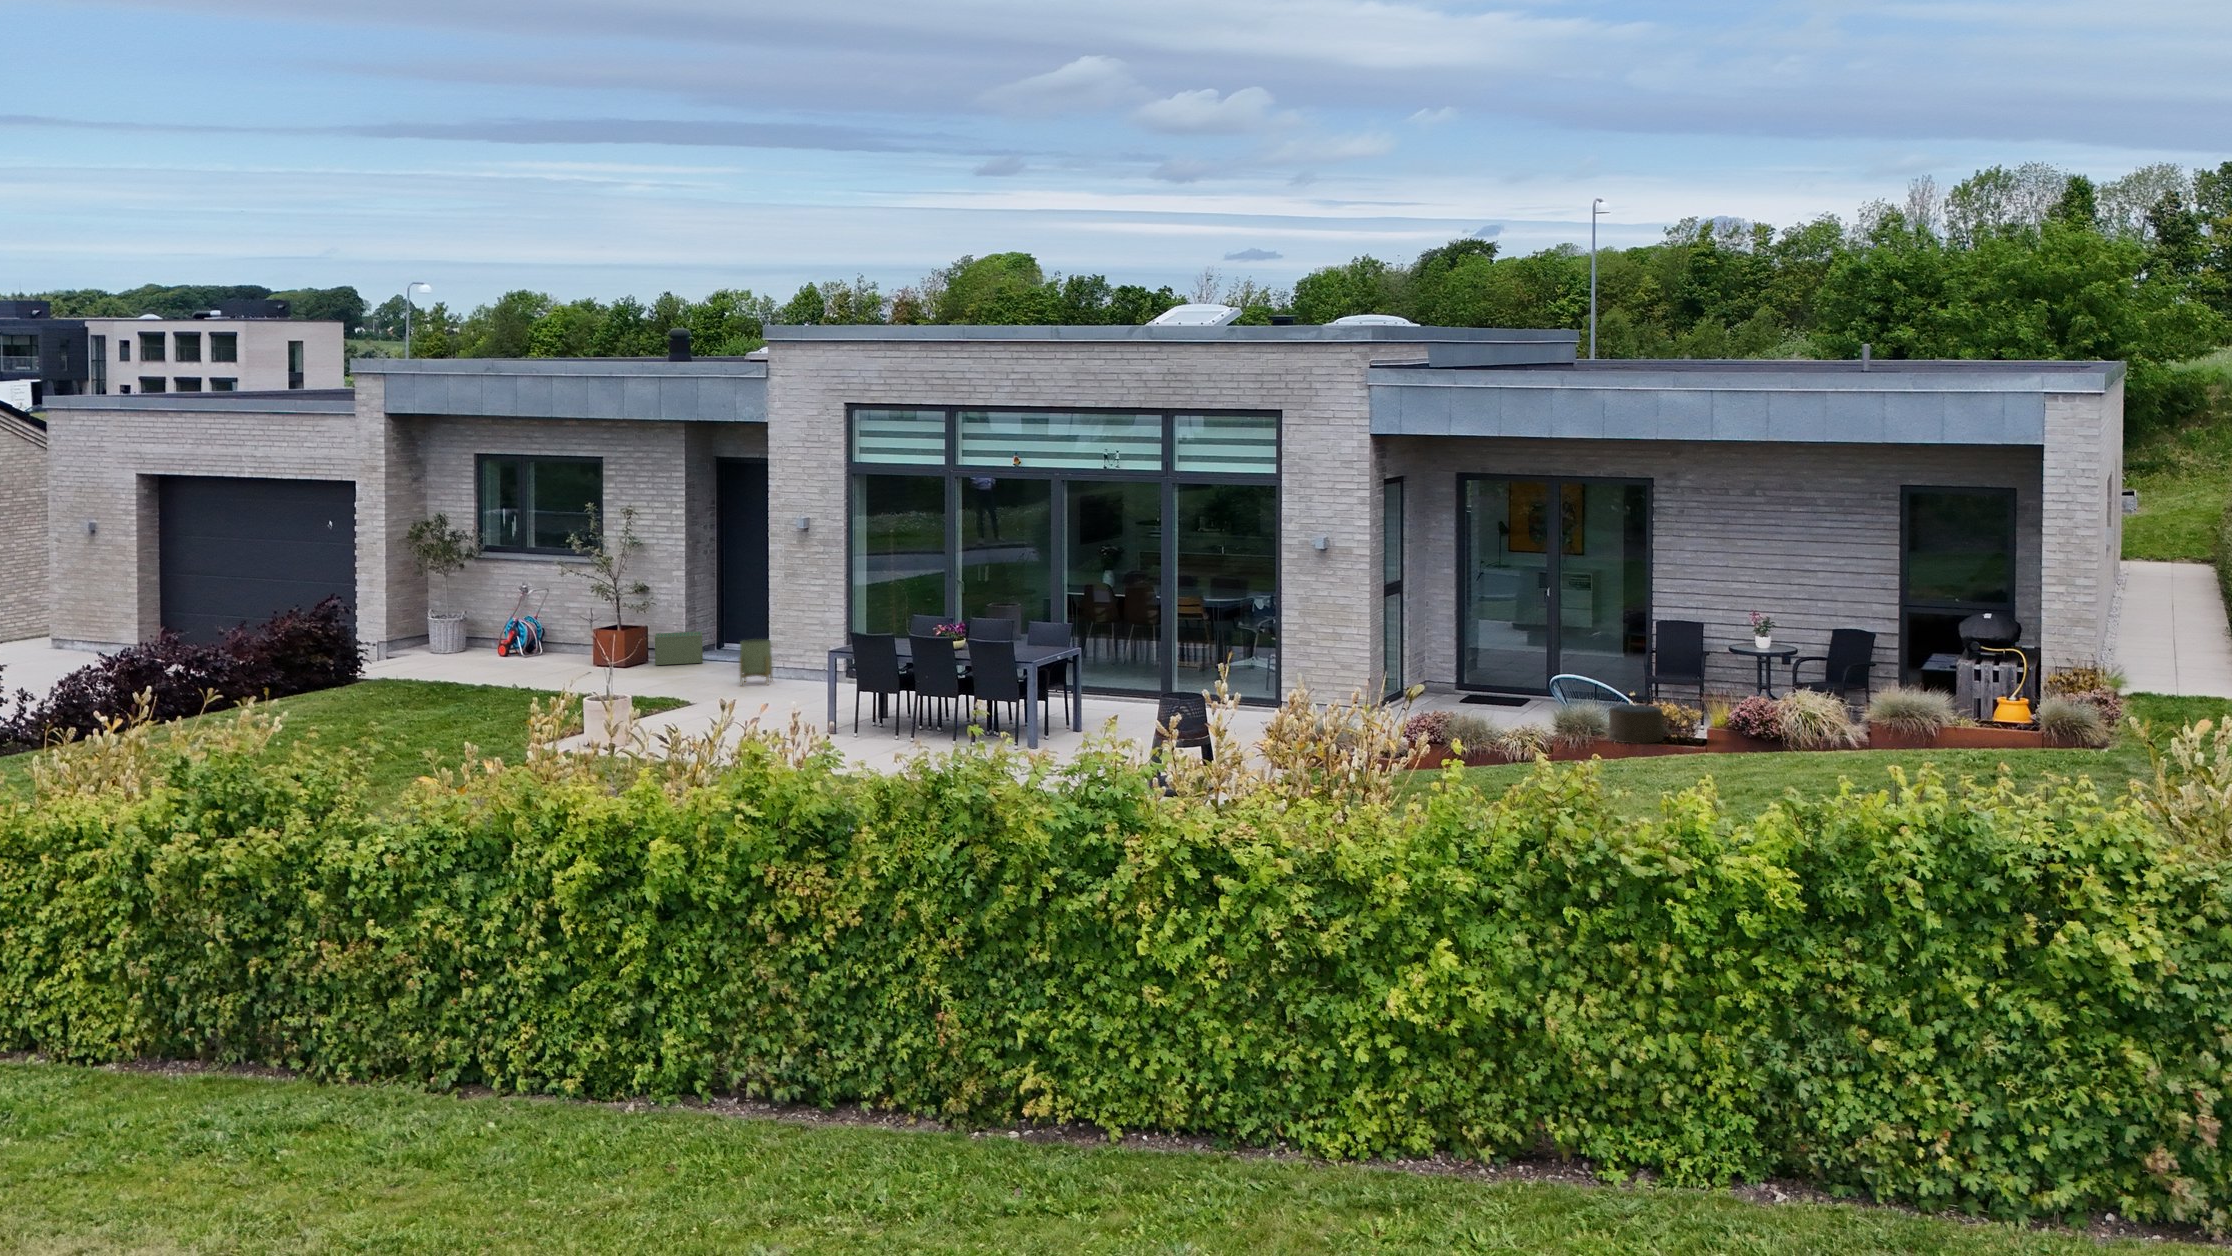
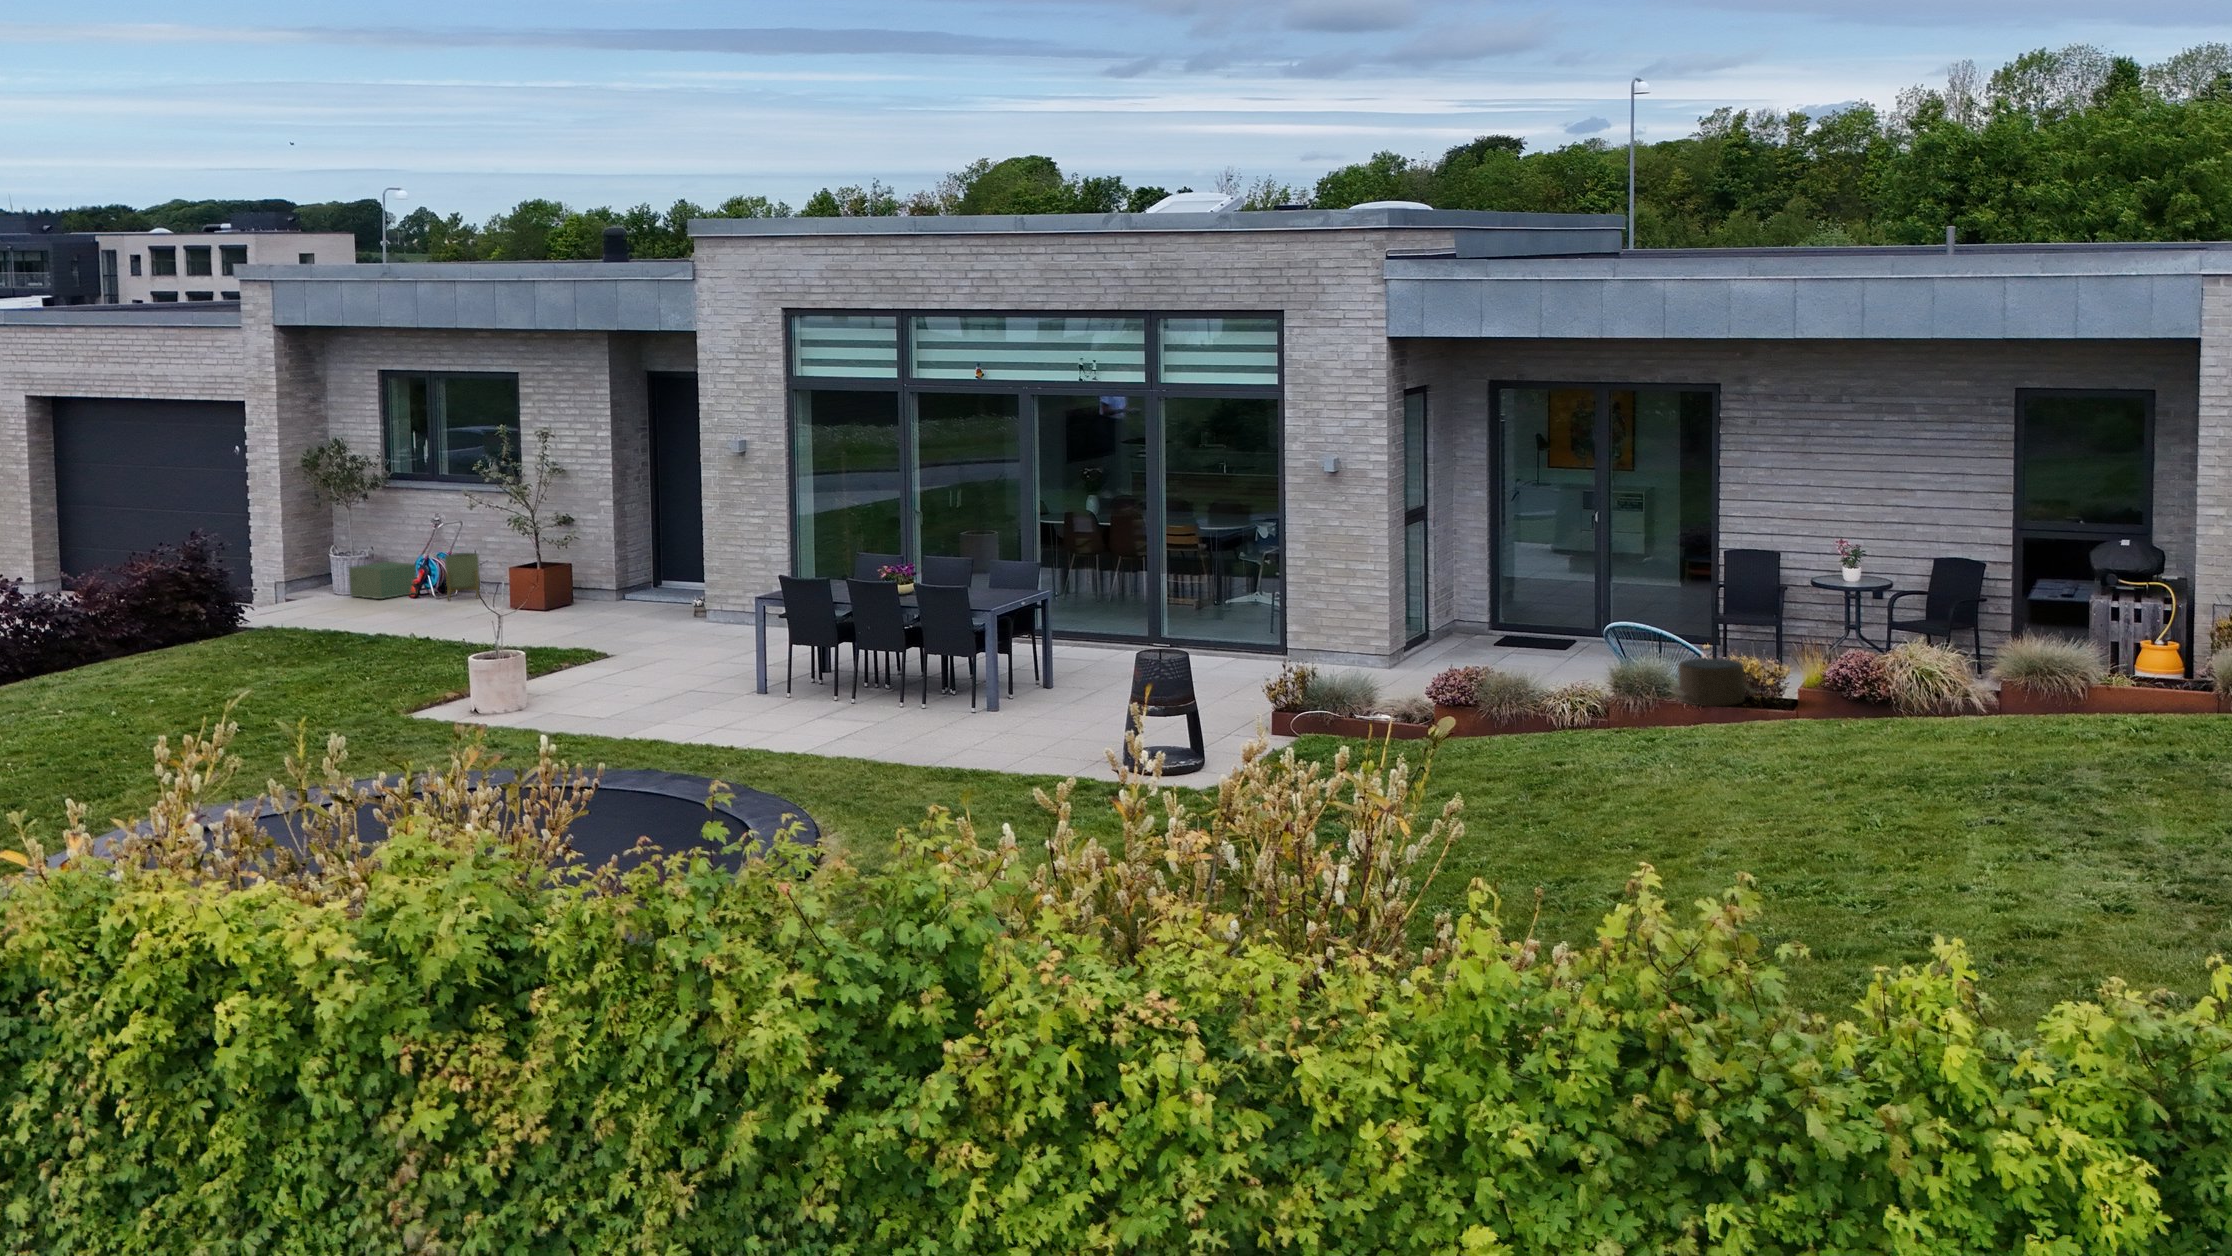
storage box: present [655,631,703,665] -> present [349,562,418,599]
planter: present [739,639,772,685] -> present [445,553,480,600]

